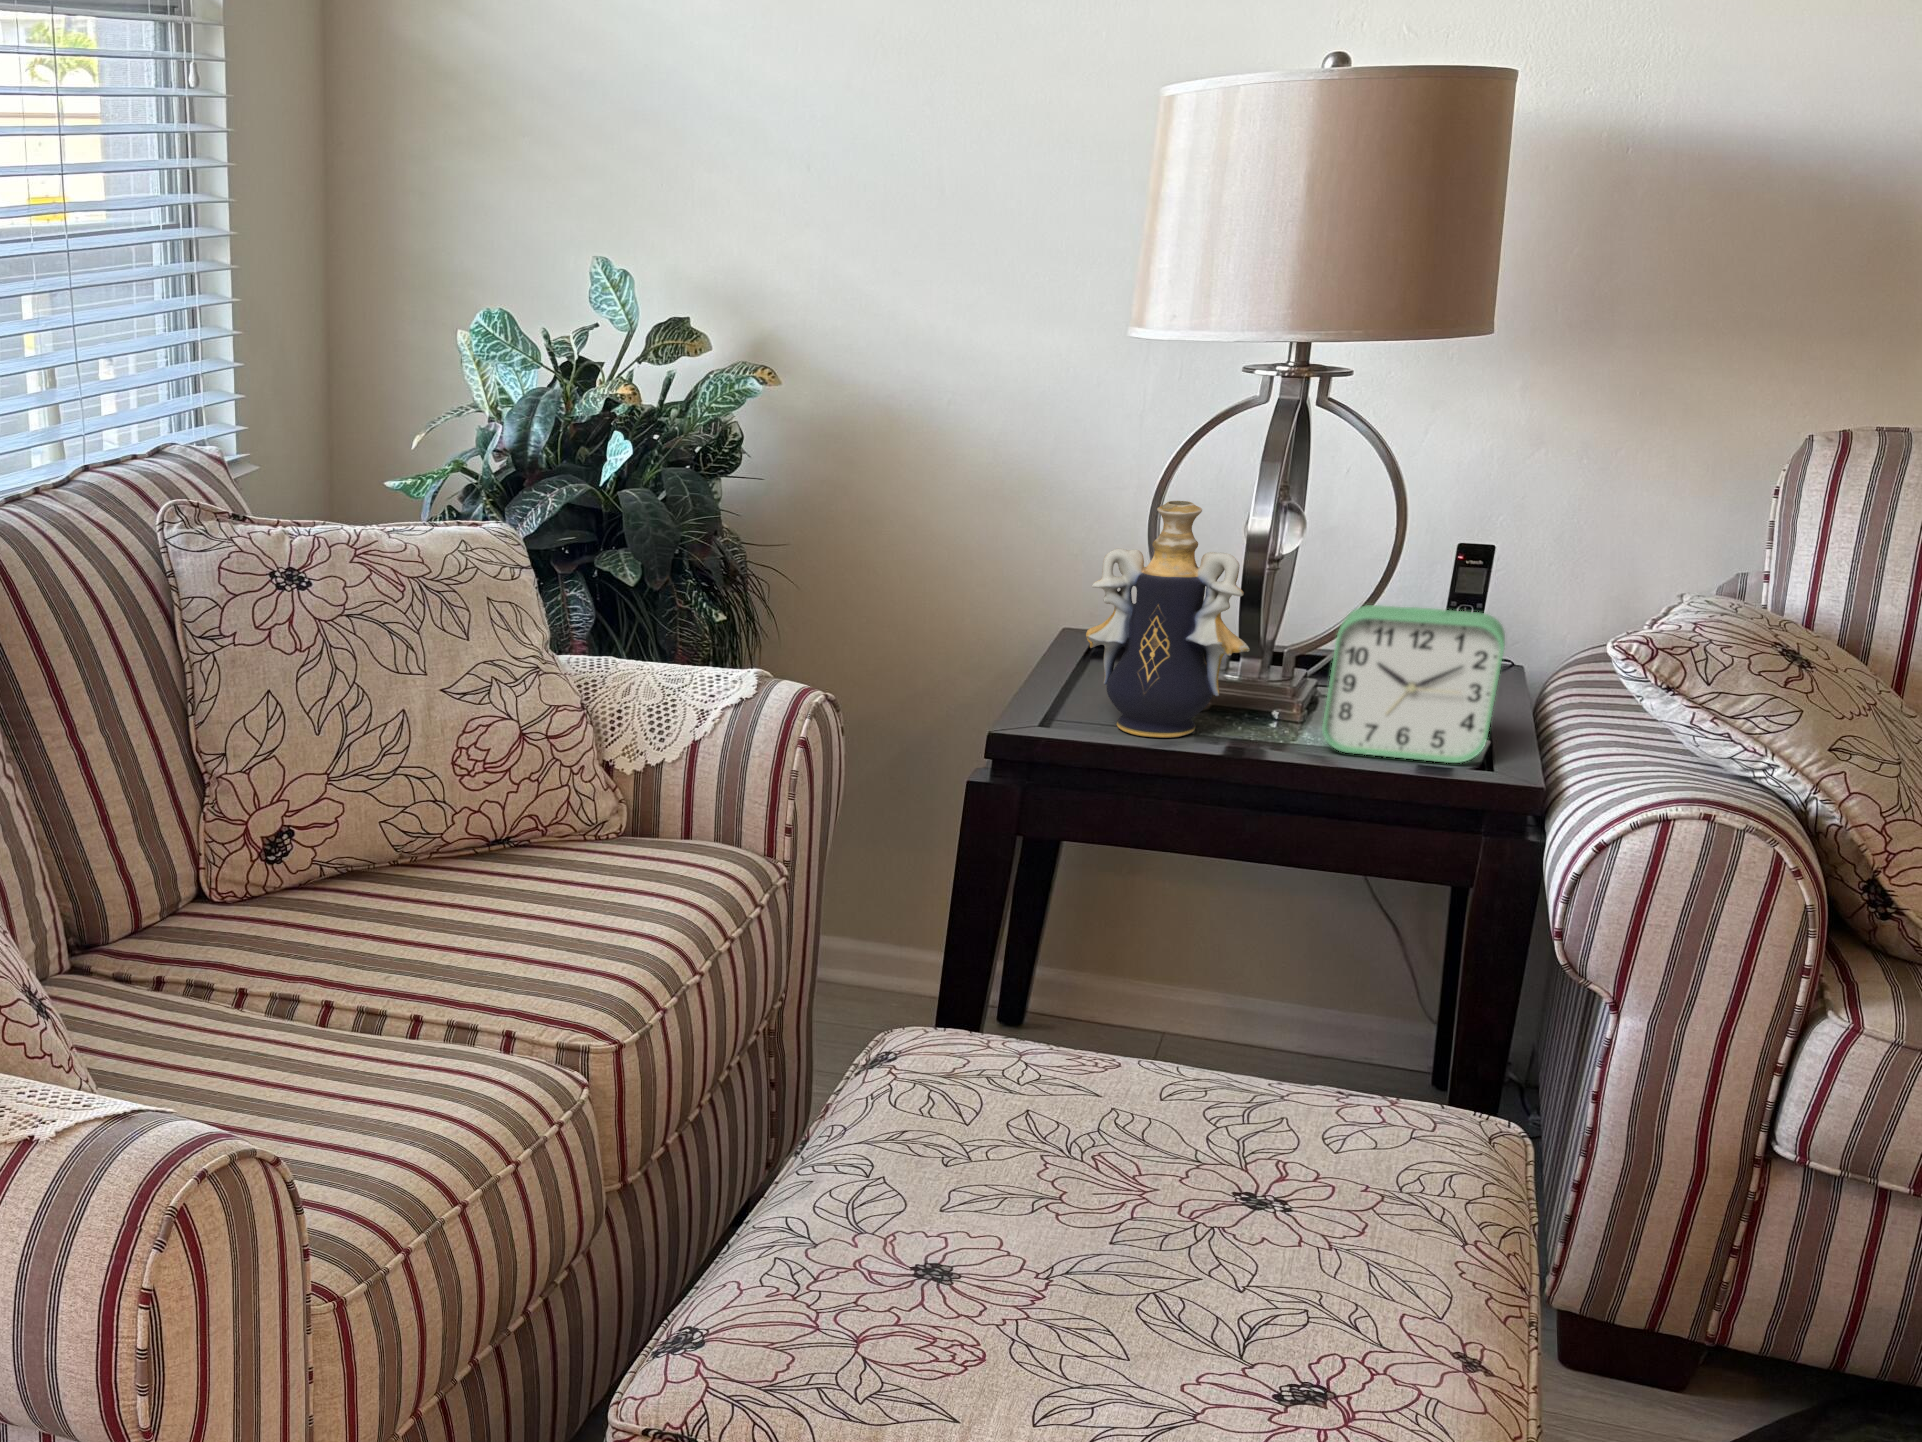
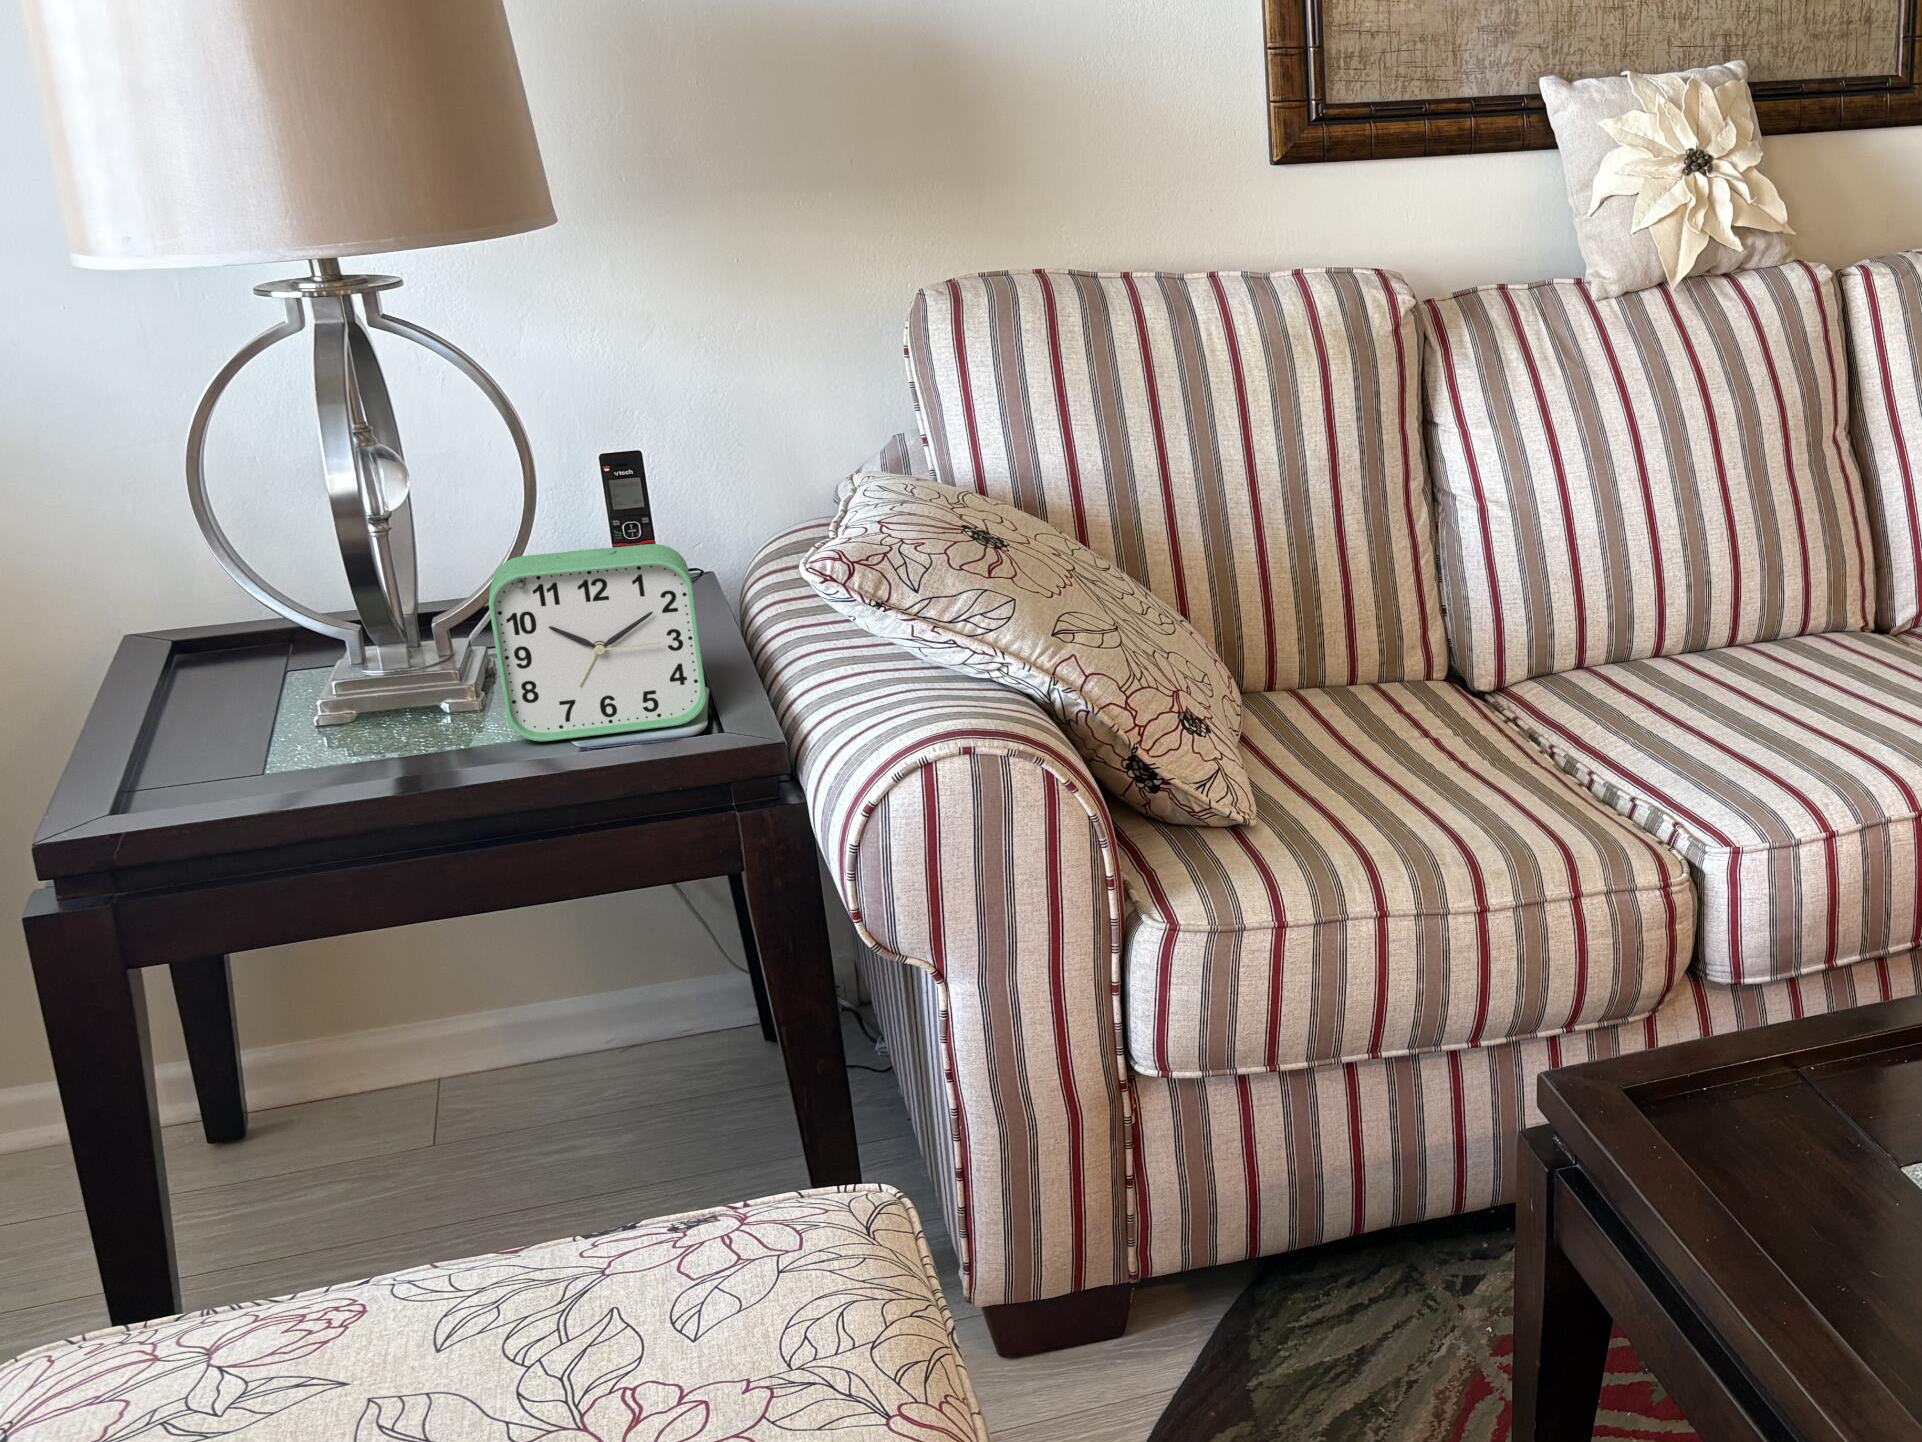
decorative vase: present [1086,501,1250,738] -> none [128,465,382,780]

